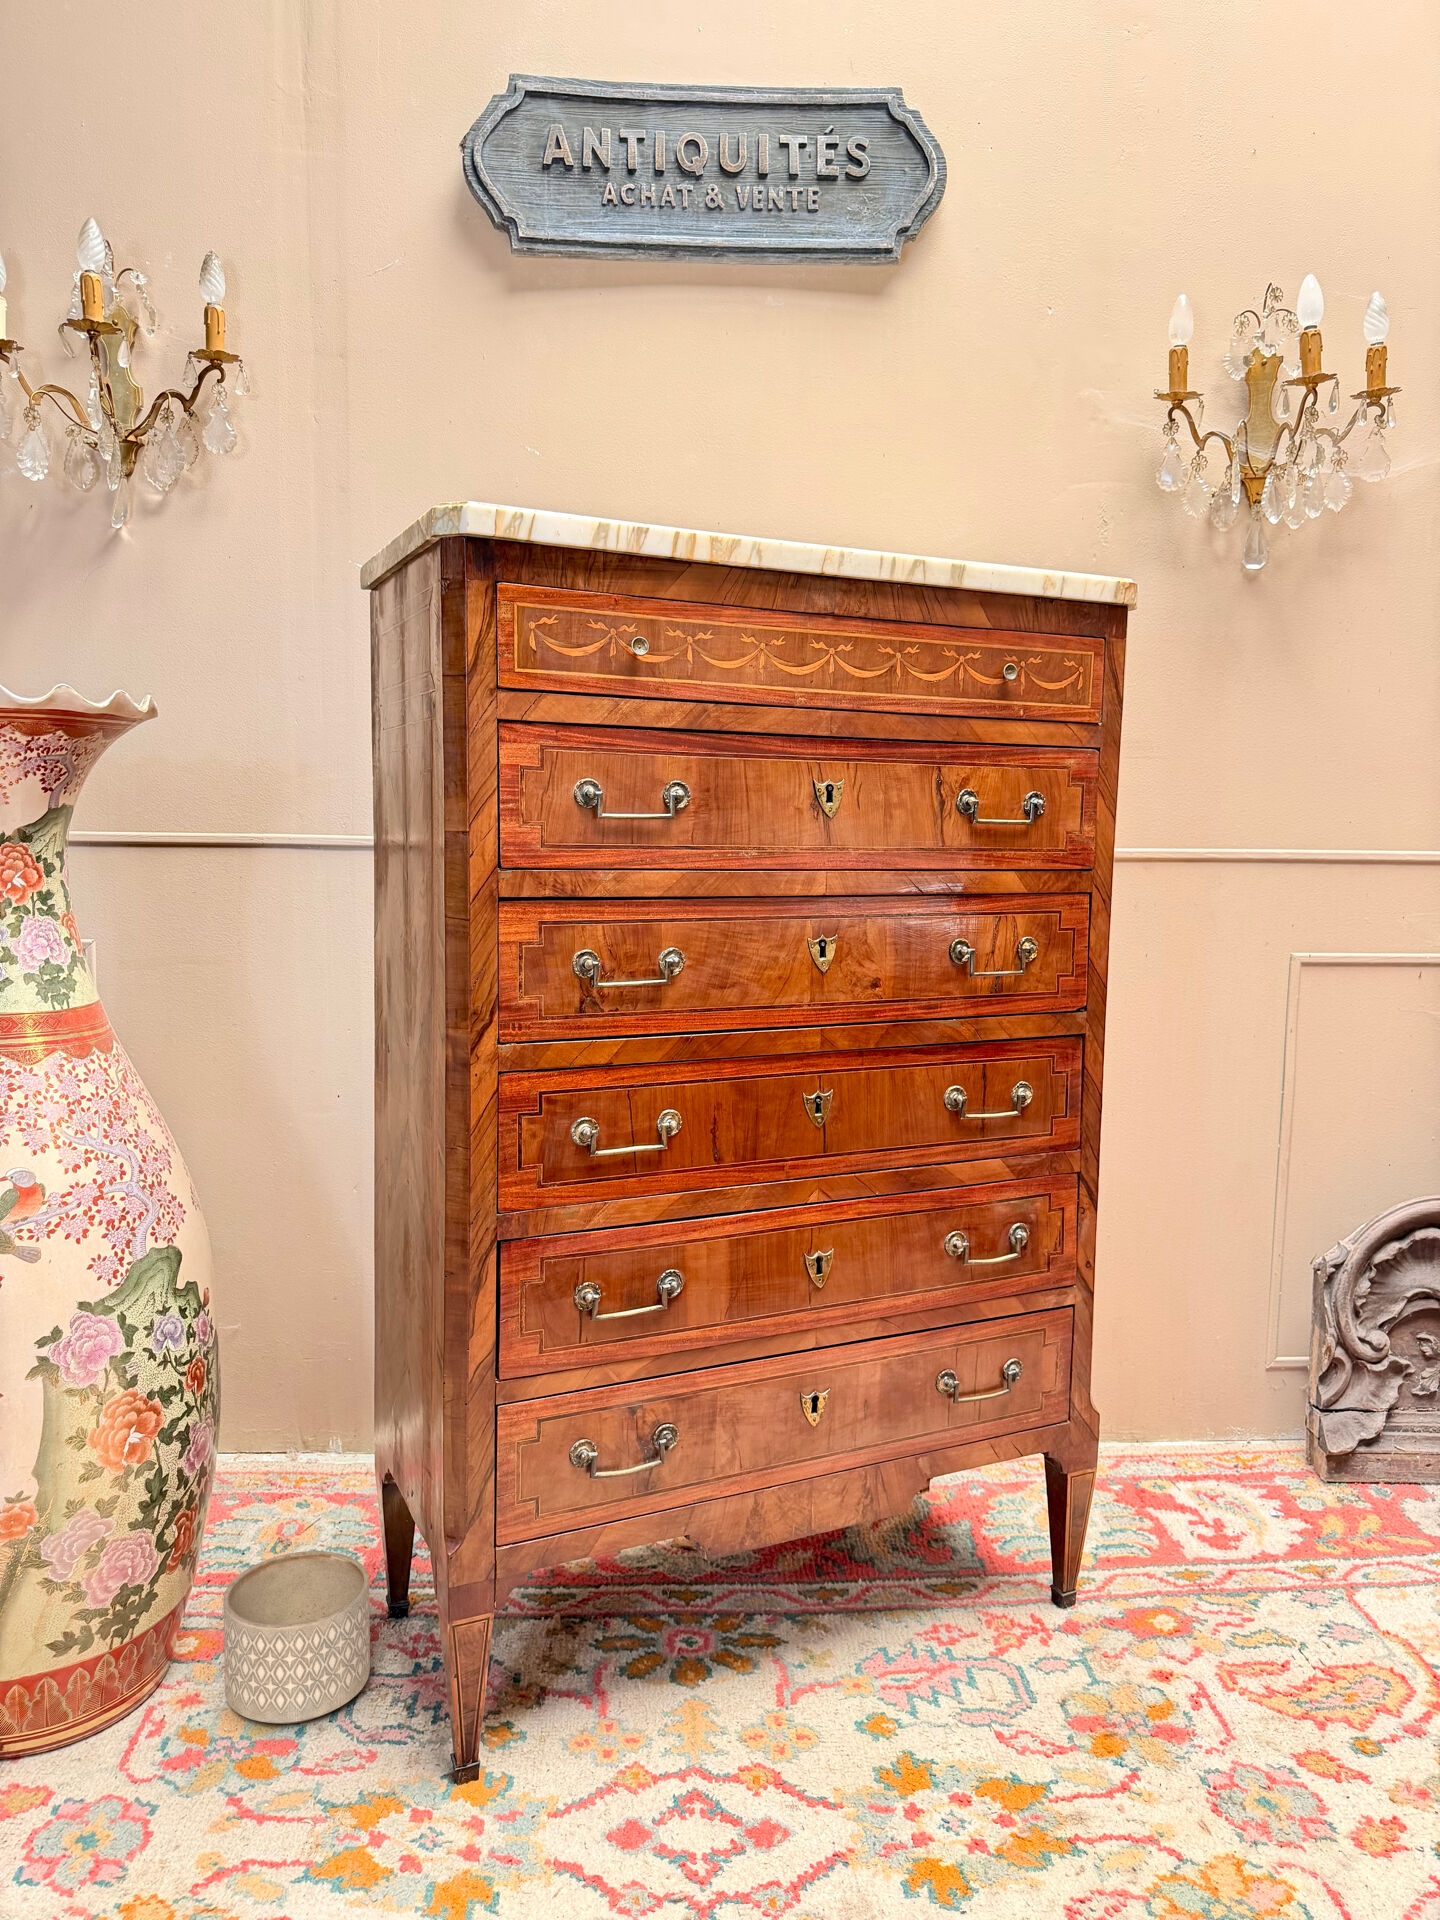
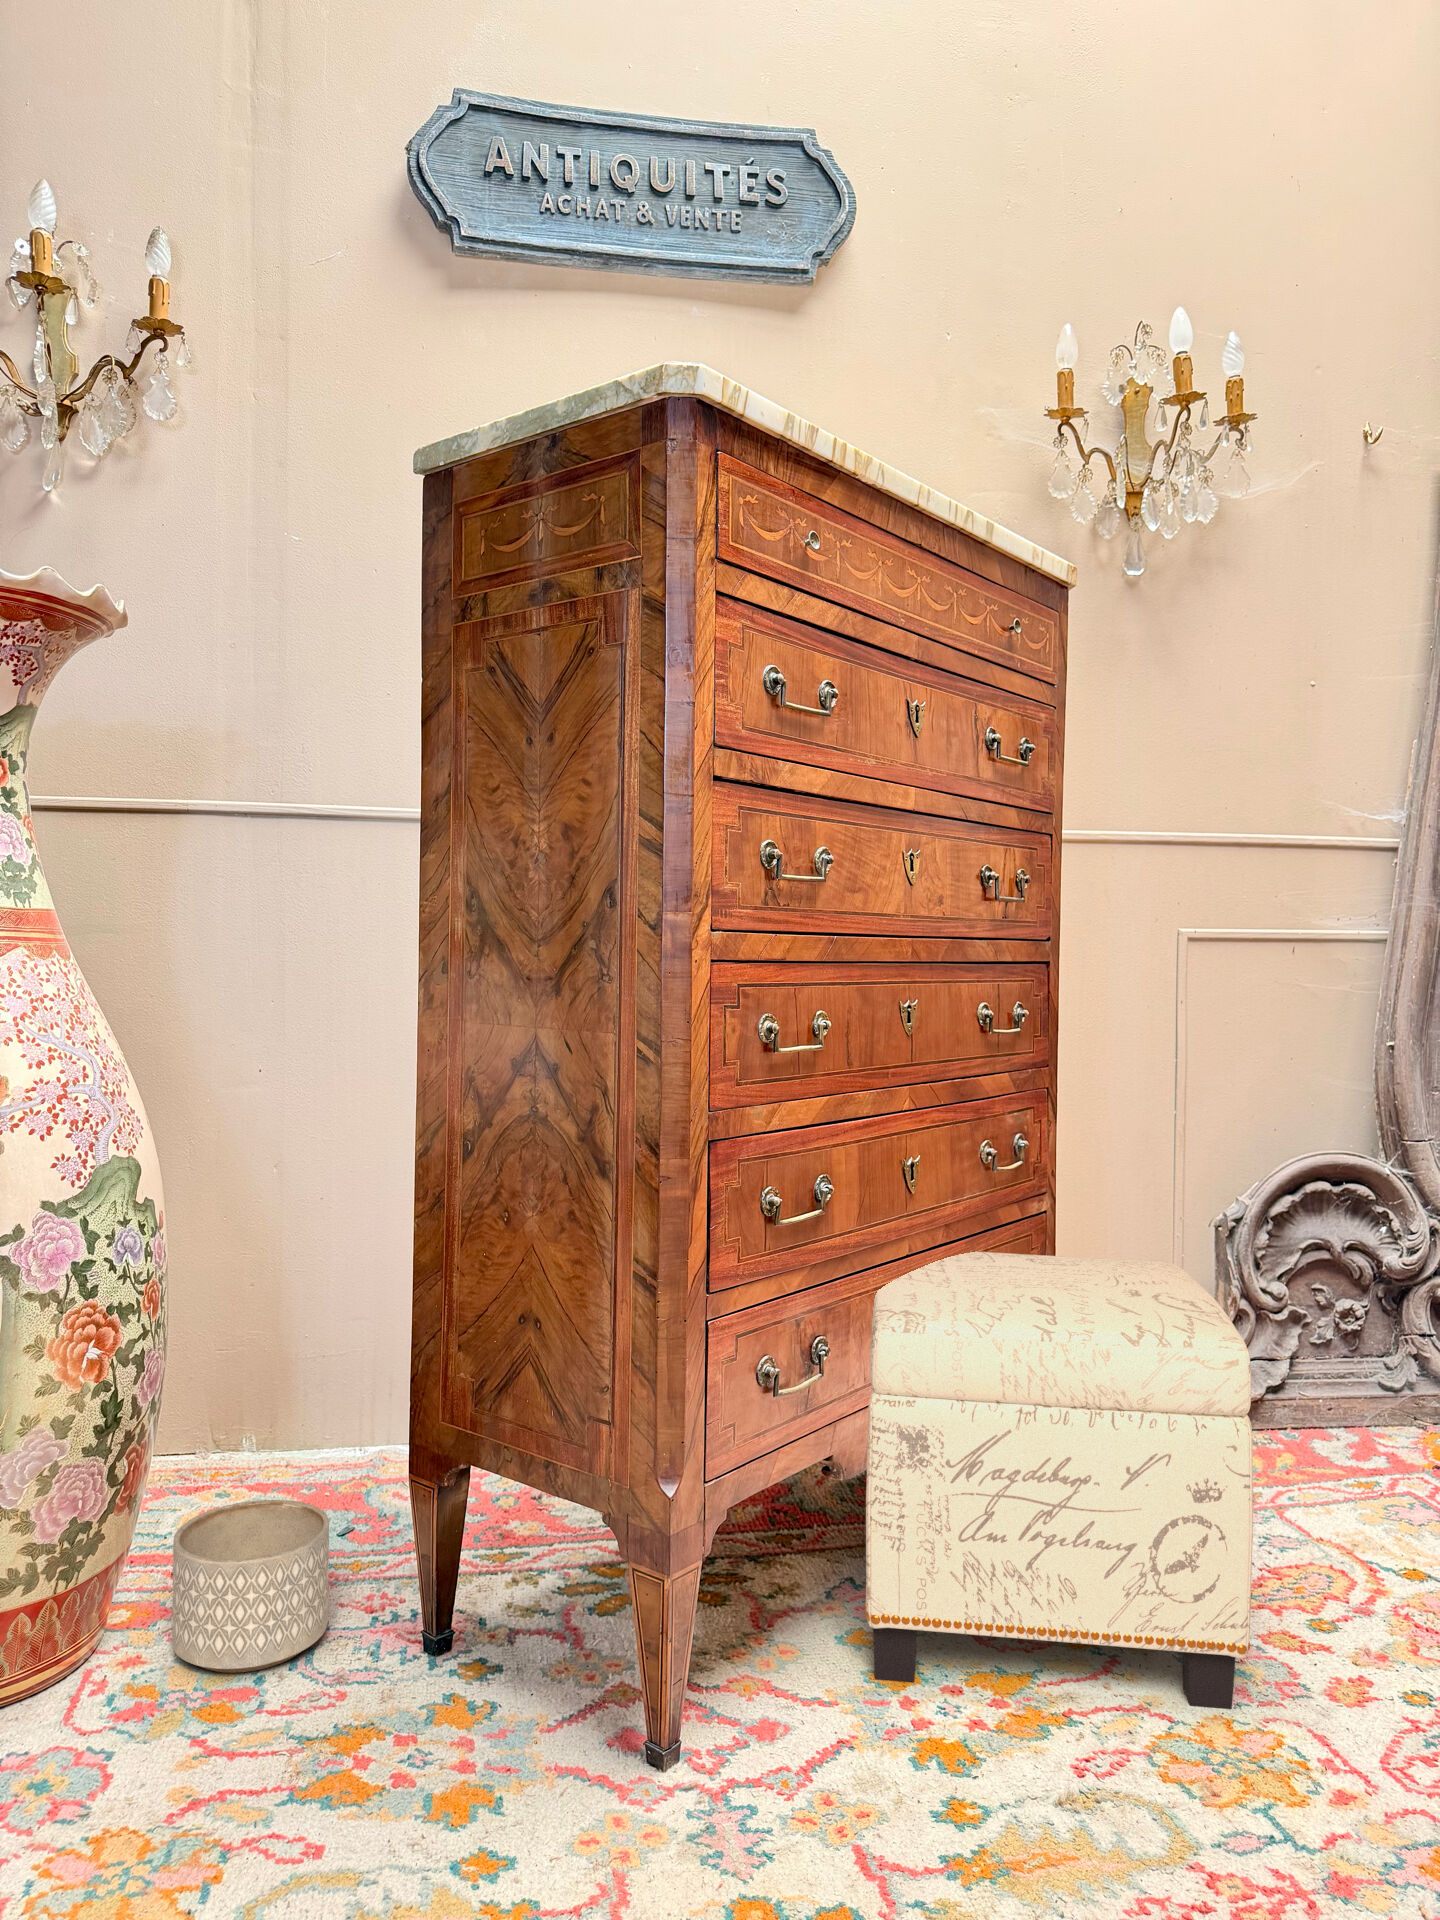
ottoman: none [873,1325,1276,1852] -> present [865,1252,1253,1709]

